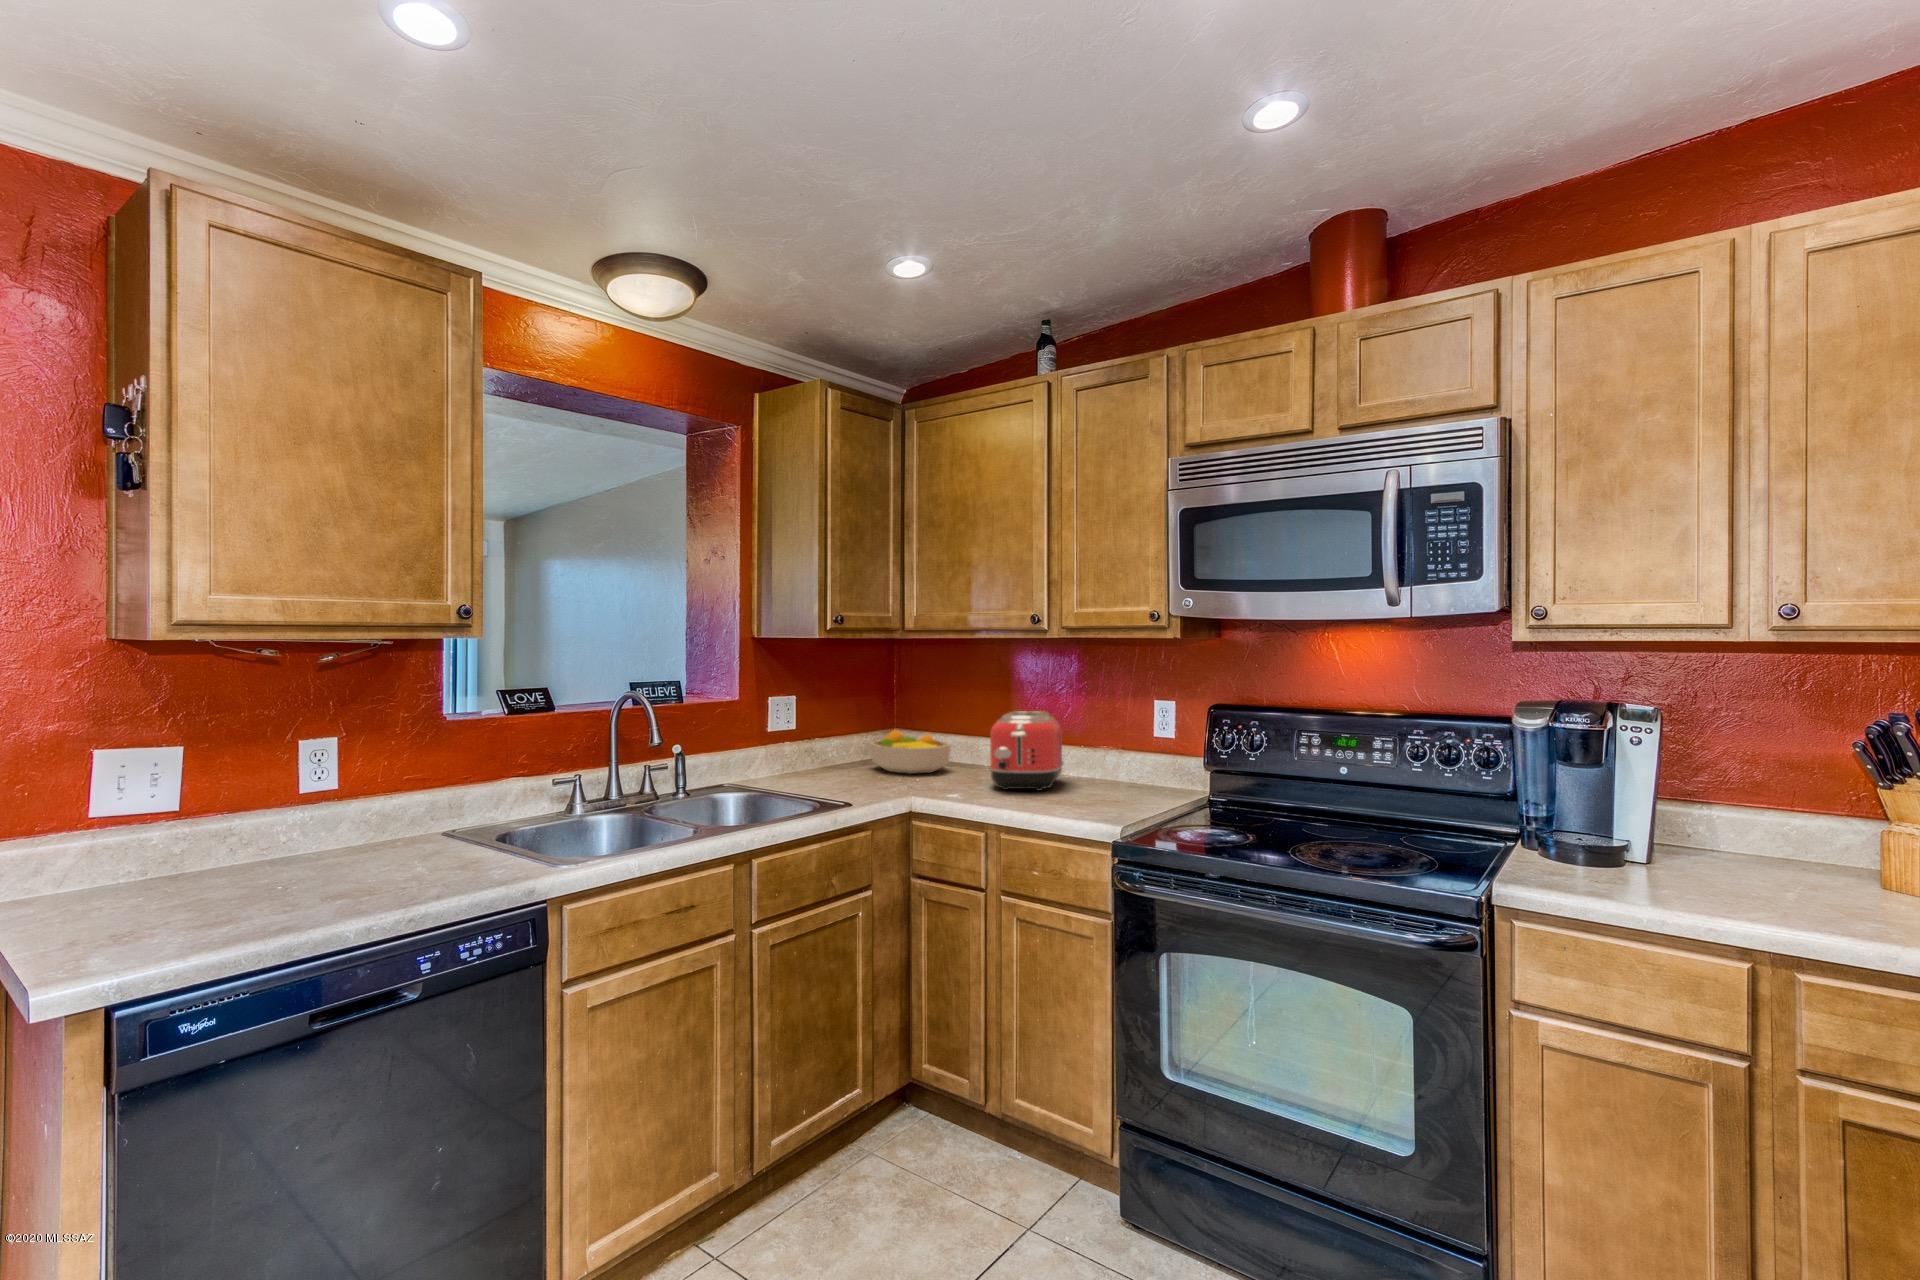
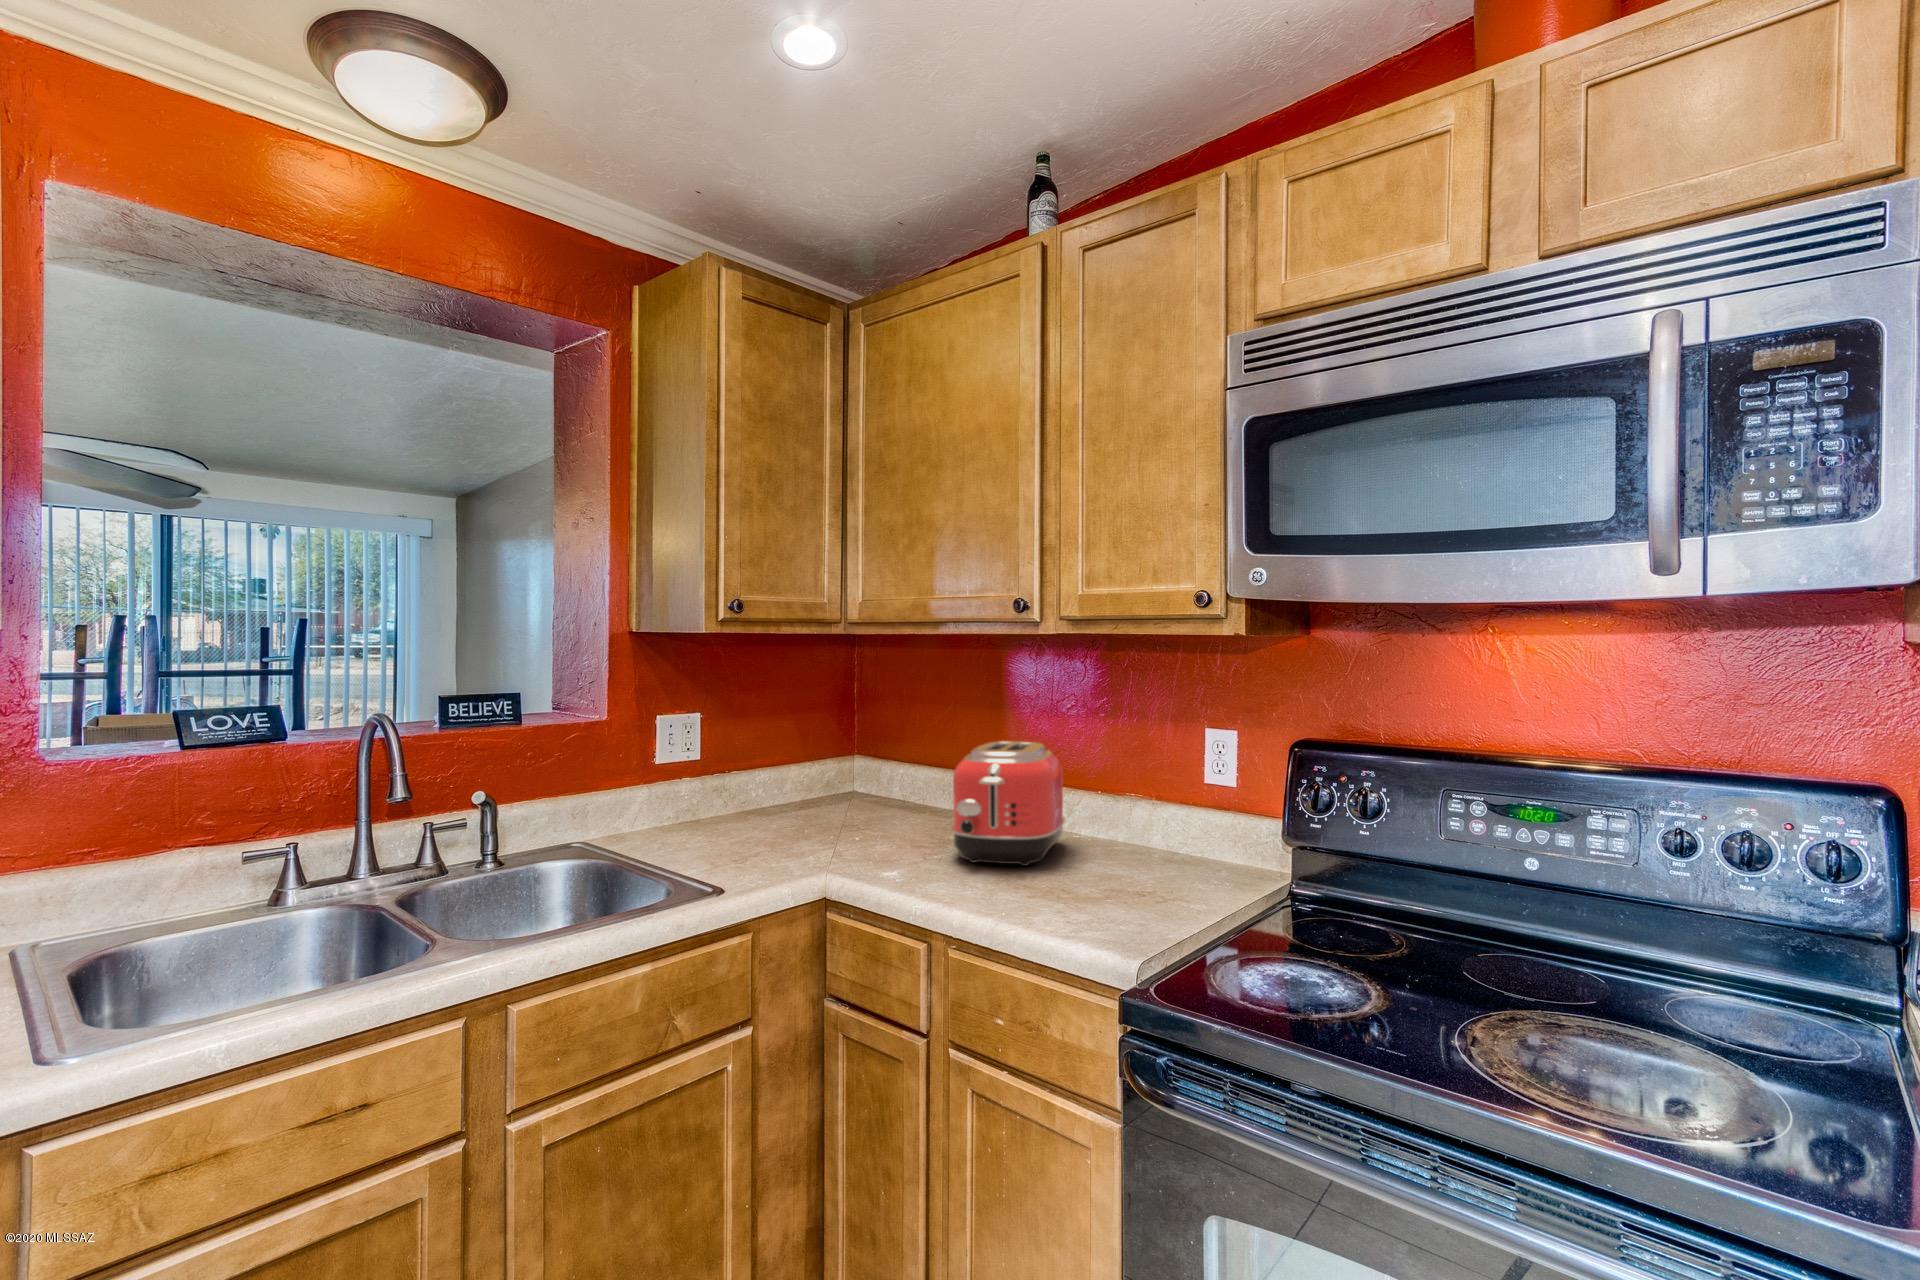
fruit bowl: present [870,730,951,774] -> none [802,760,912,826]

